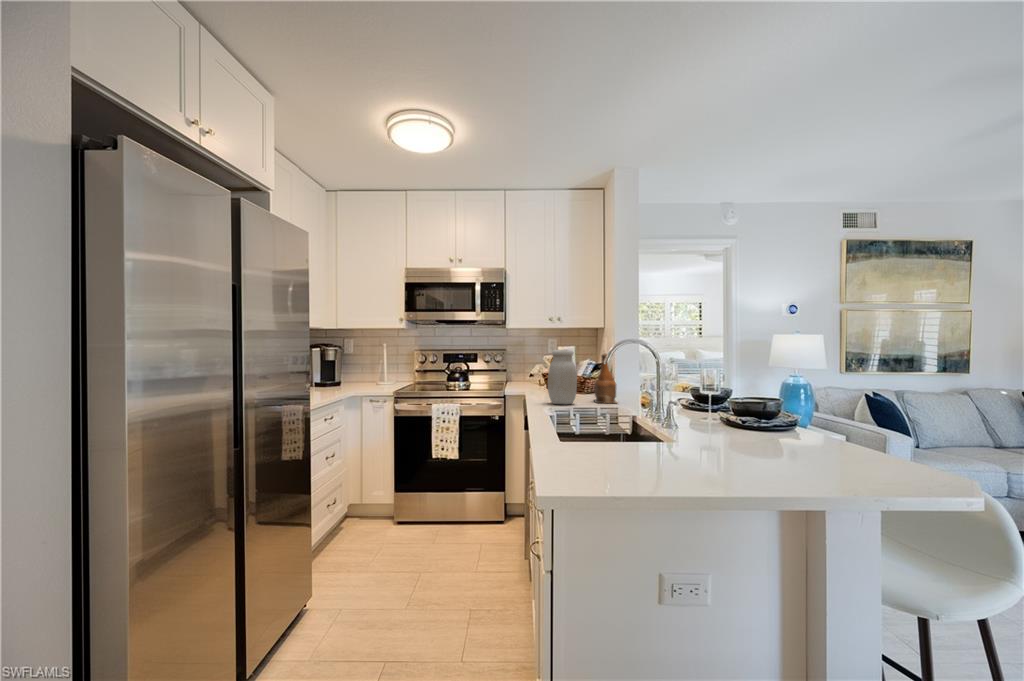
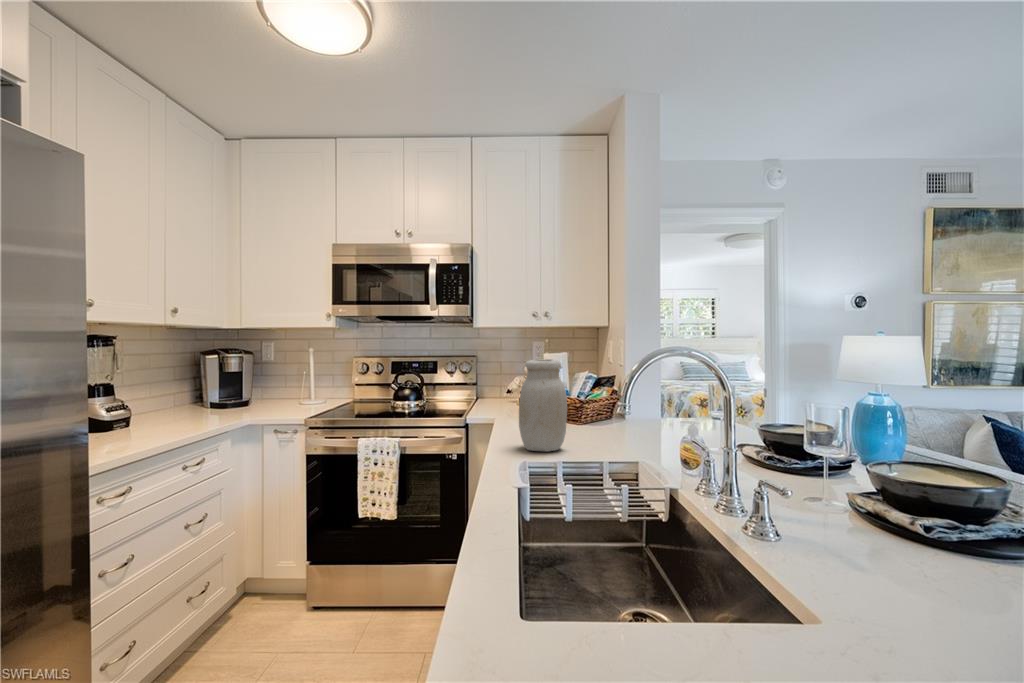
bottle: present [594,354,617,403] -> none [594,365,635,447]

